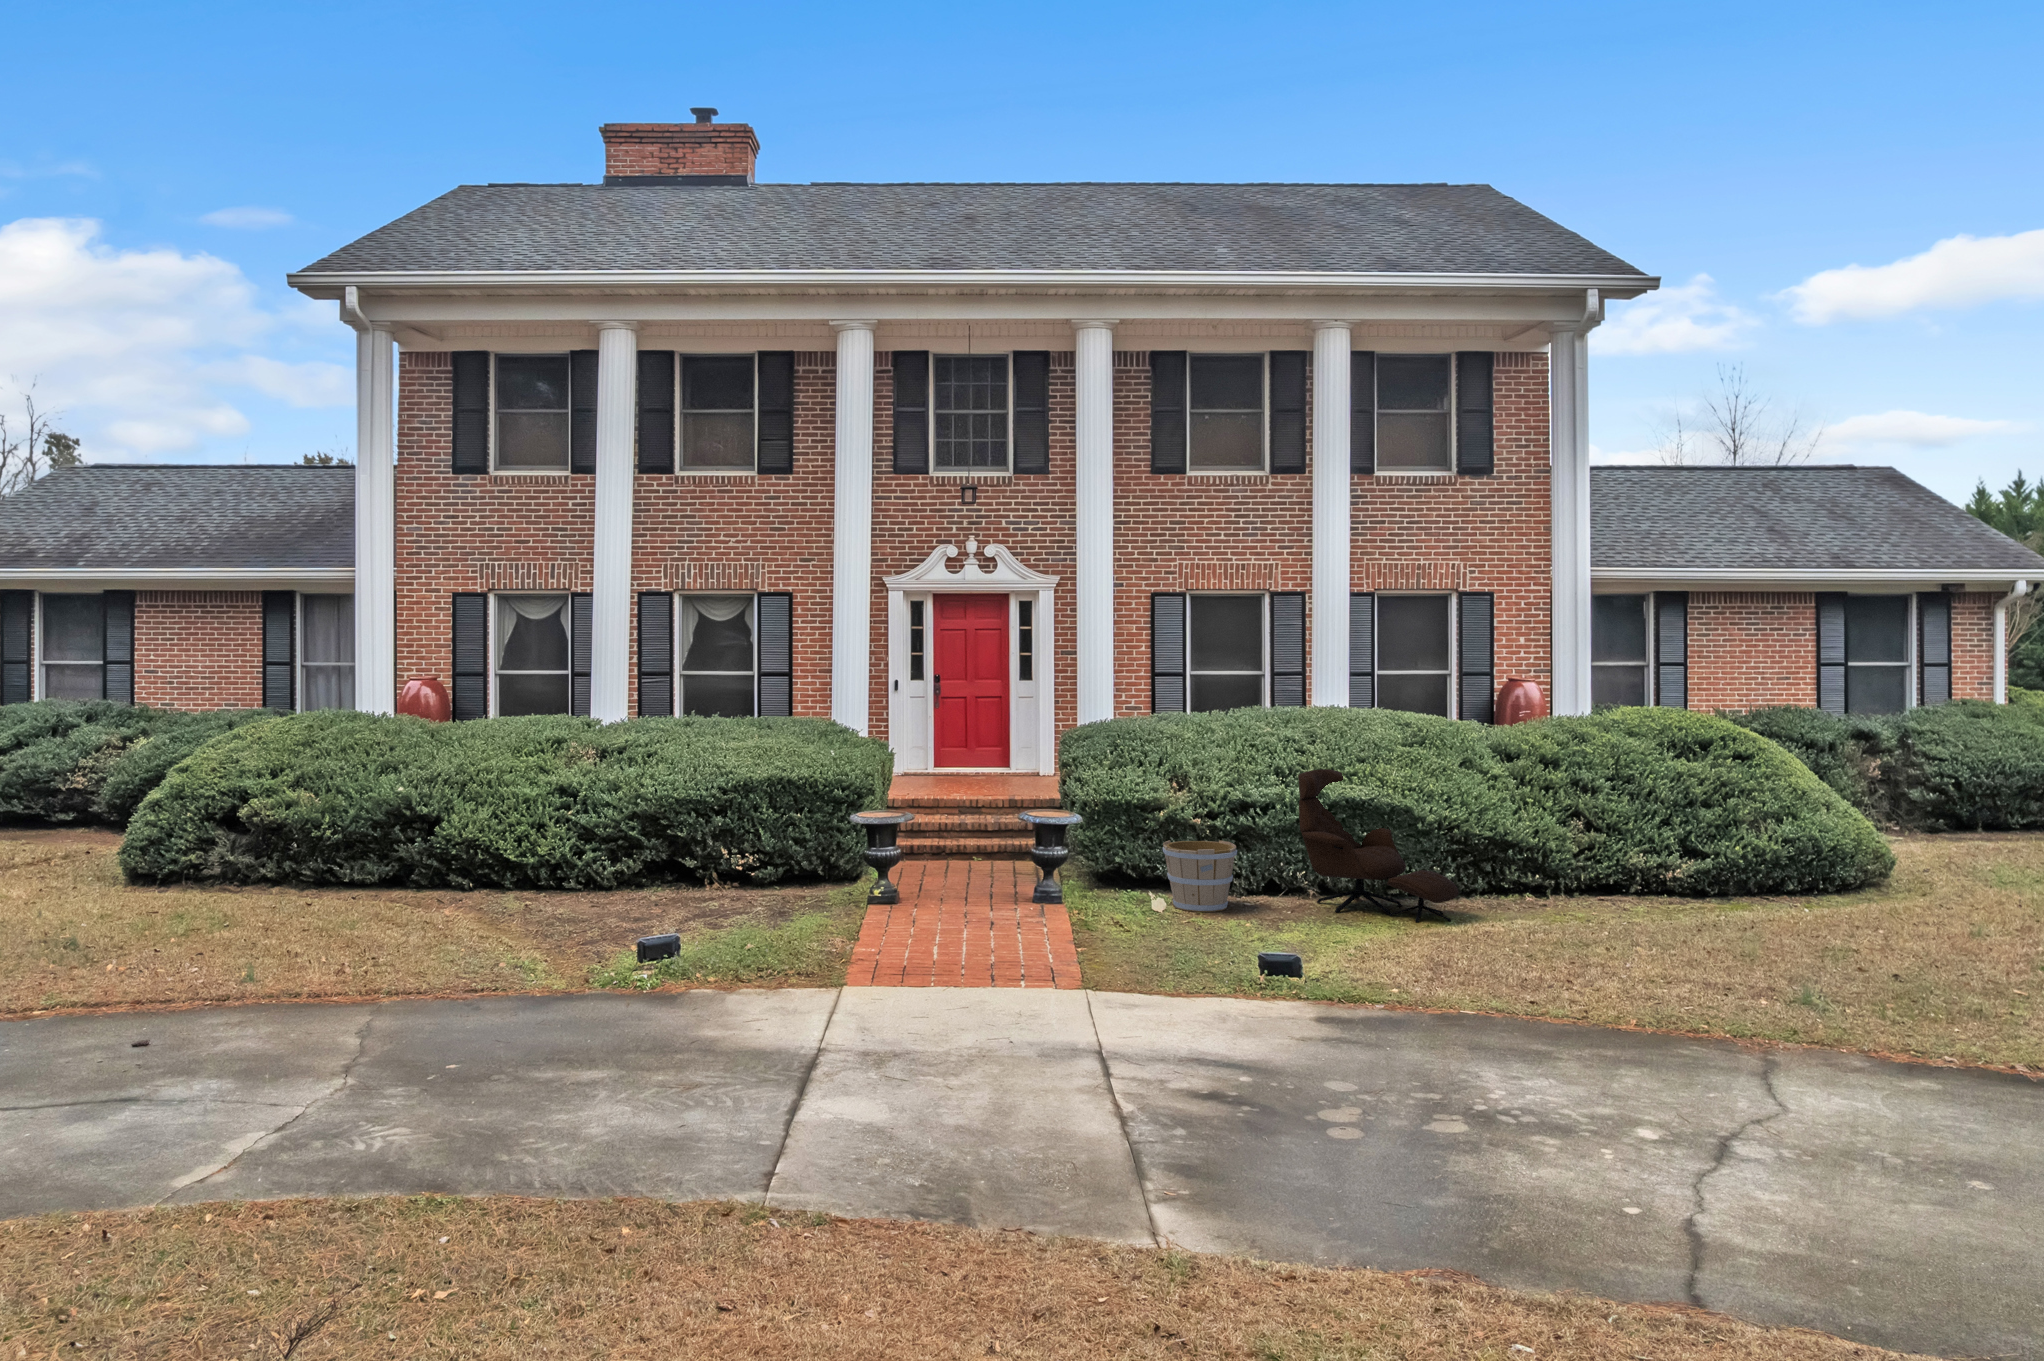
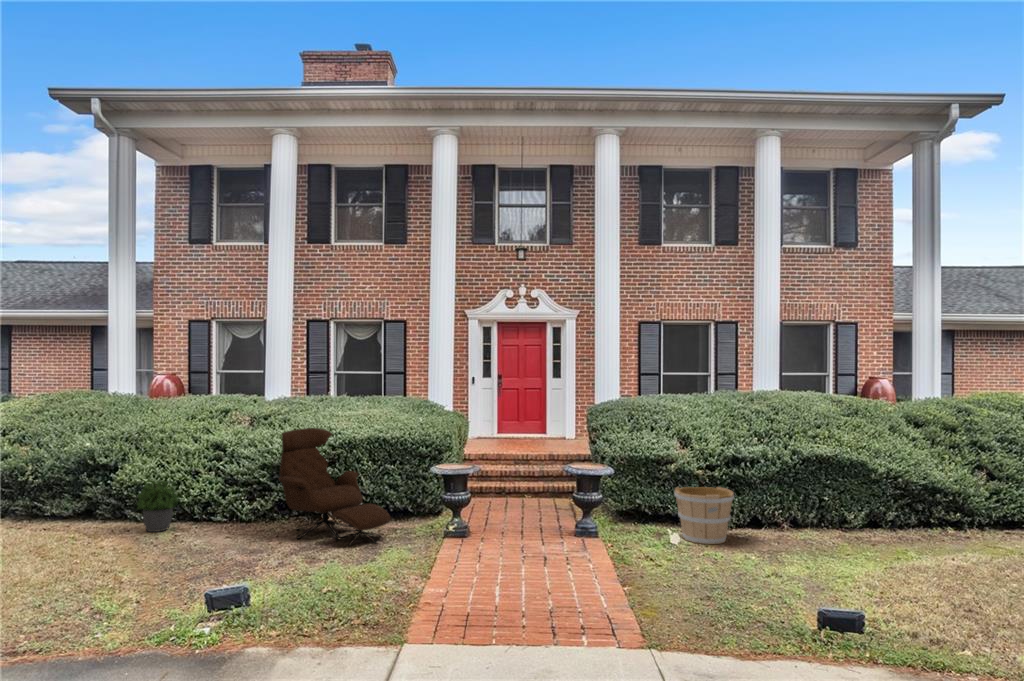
lounge chair: present [1298,769,1459,923] -> present [279,428,391,546]
potted plant: none [470,833,523,902] -> present [137,480,178,532]

